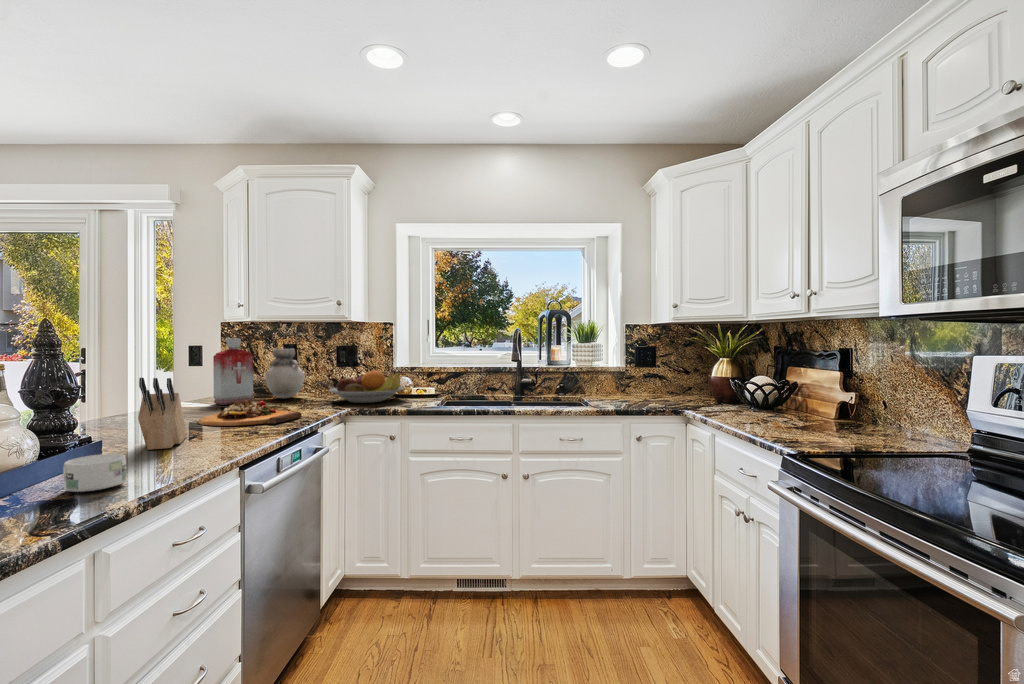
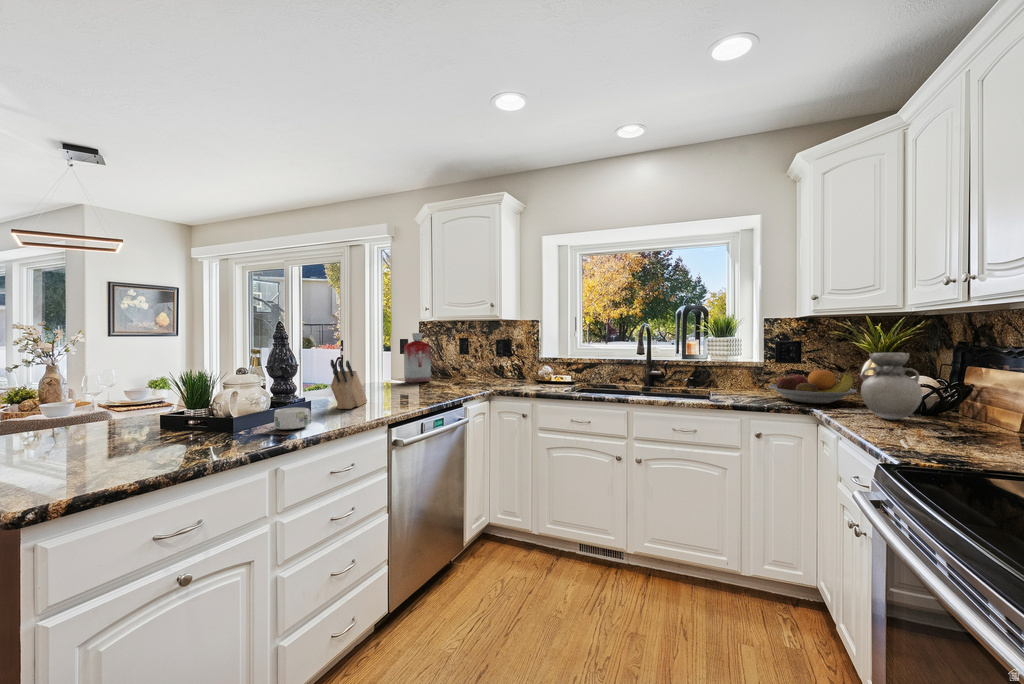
vase: present [266,349,305,398] -> present [861,353,922,420]
fruit bowl: present [329,371,403,403] -> present [768,370,857,403]
cutting board: present [198,400,302,426] -> none [382,379,452,398]

